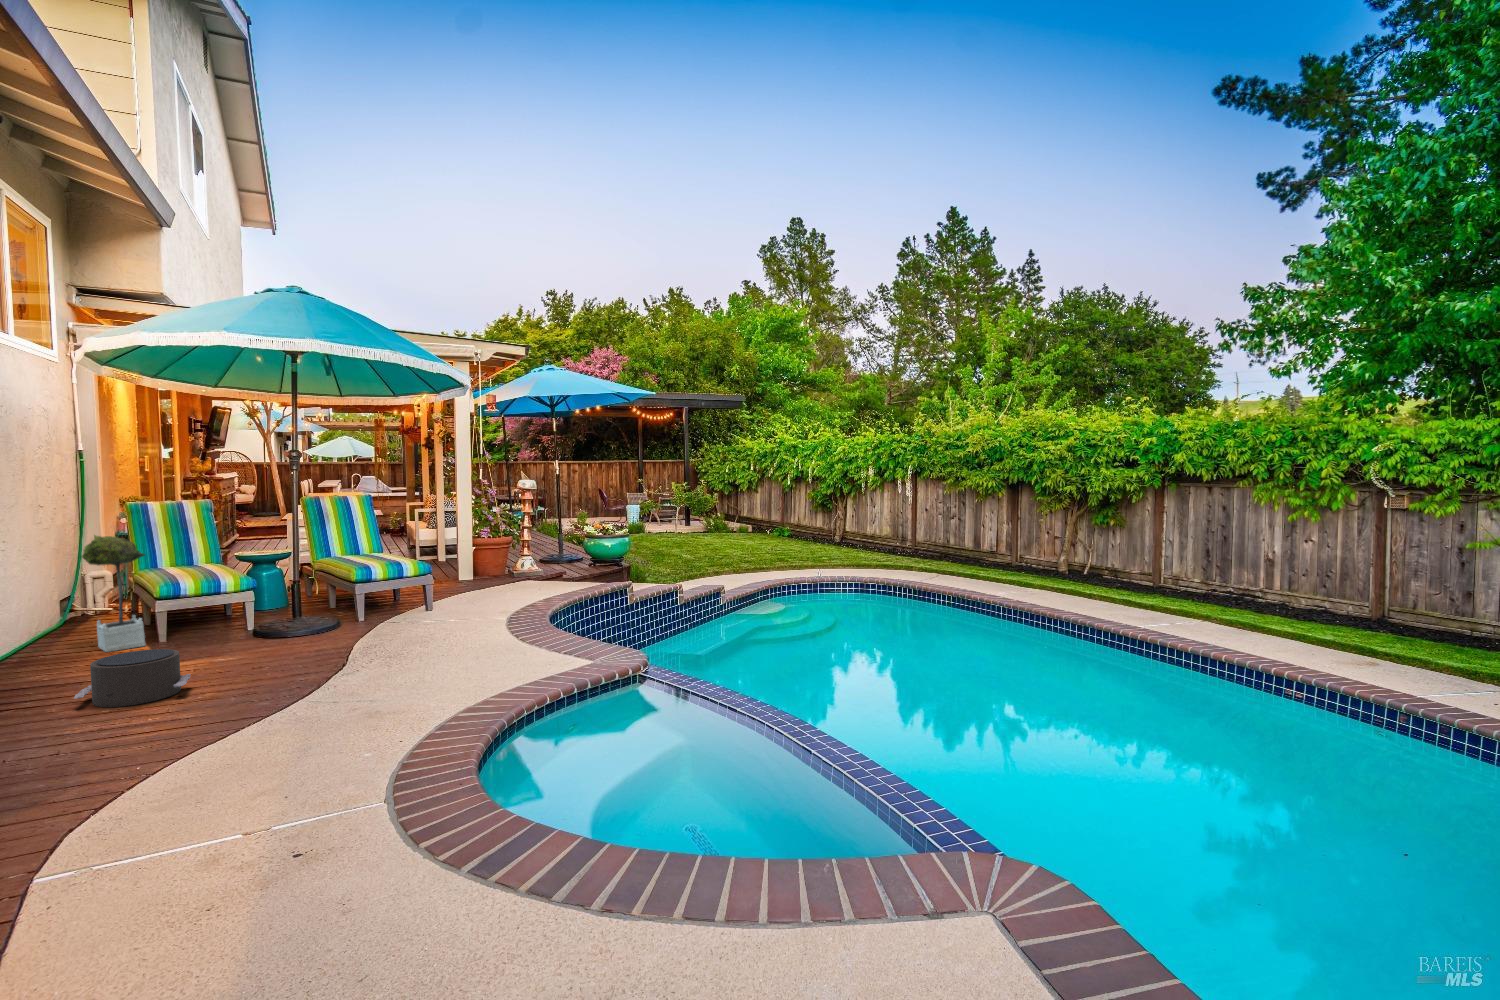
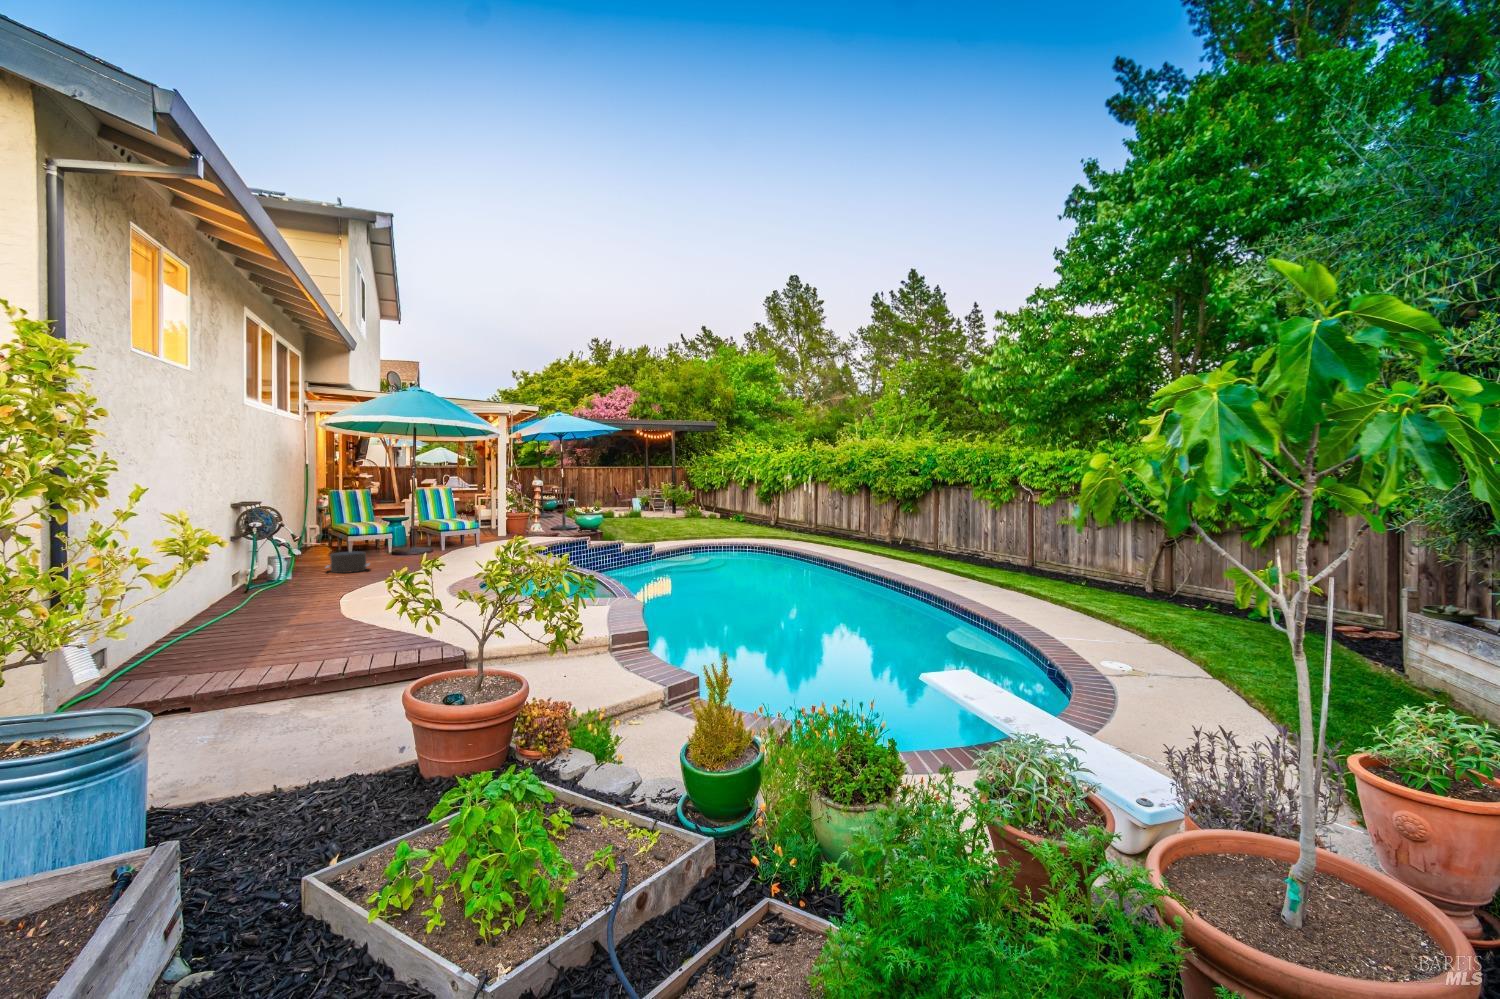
potted tree: present [82,535,146,652] -> none [315,502,343,559]

